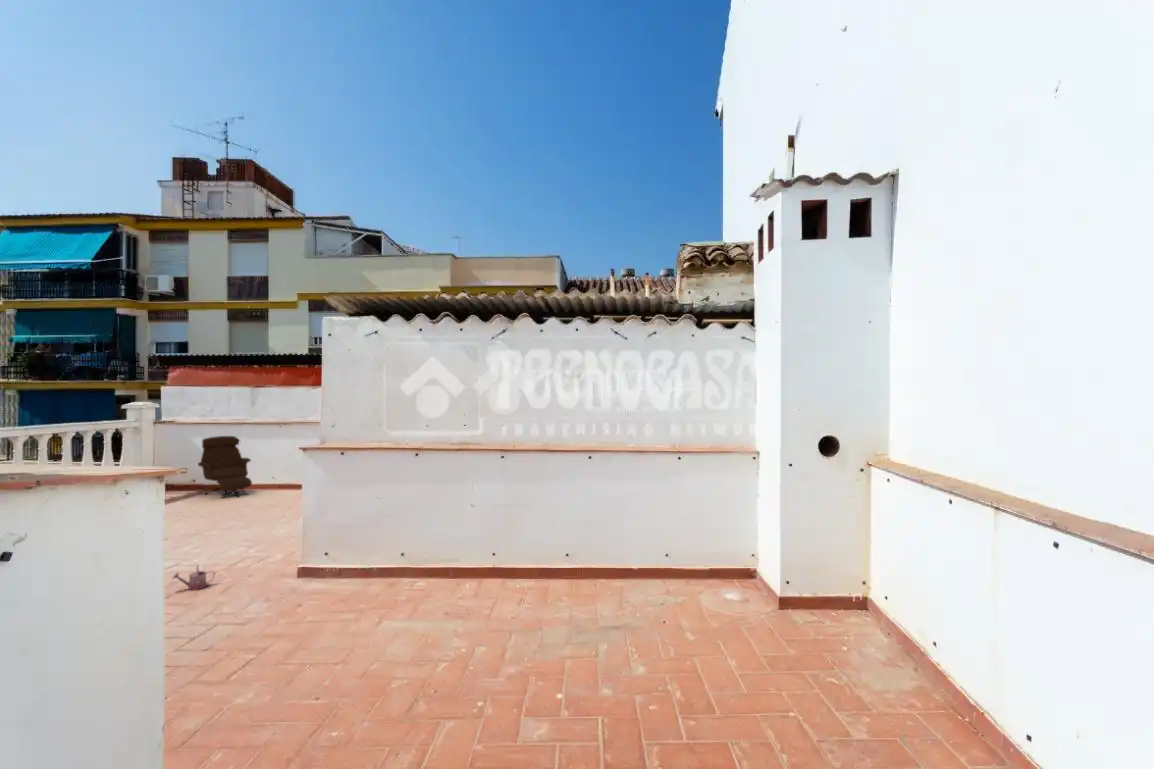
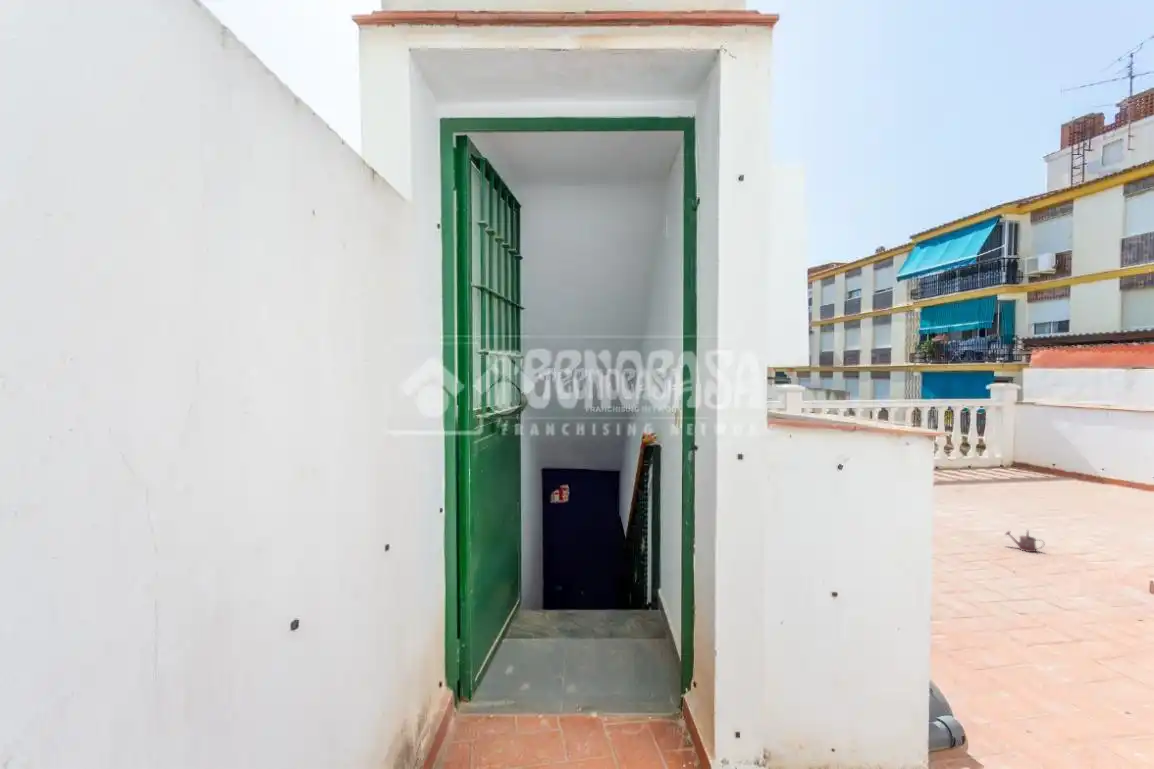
lounge chair: present [198,436,252,496] -> none [1057,422,1121,490]

